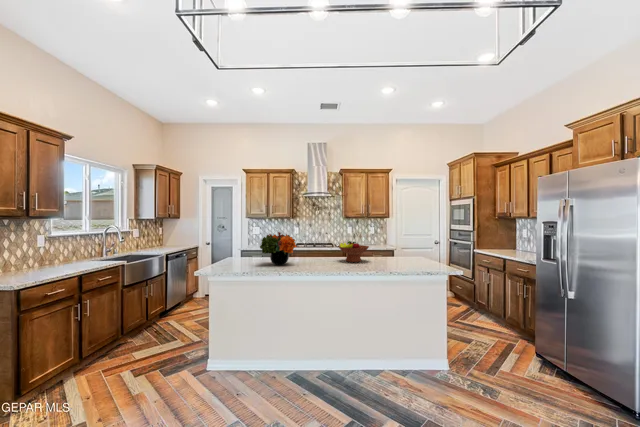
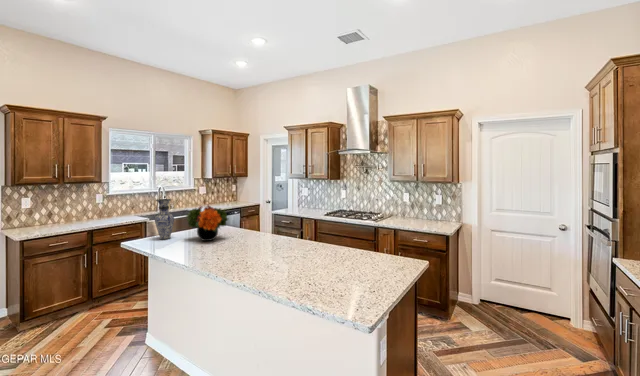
vase: none [228,229,246,269] -> present [155,199,174,240]
fruit bowl: present [338,241,369,262] -> none [268,221,308,249]

